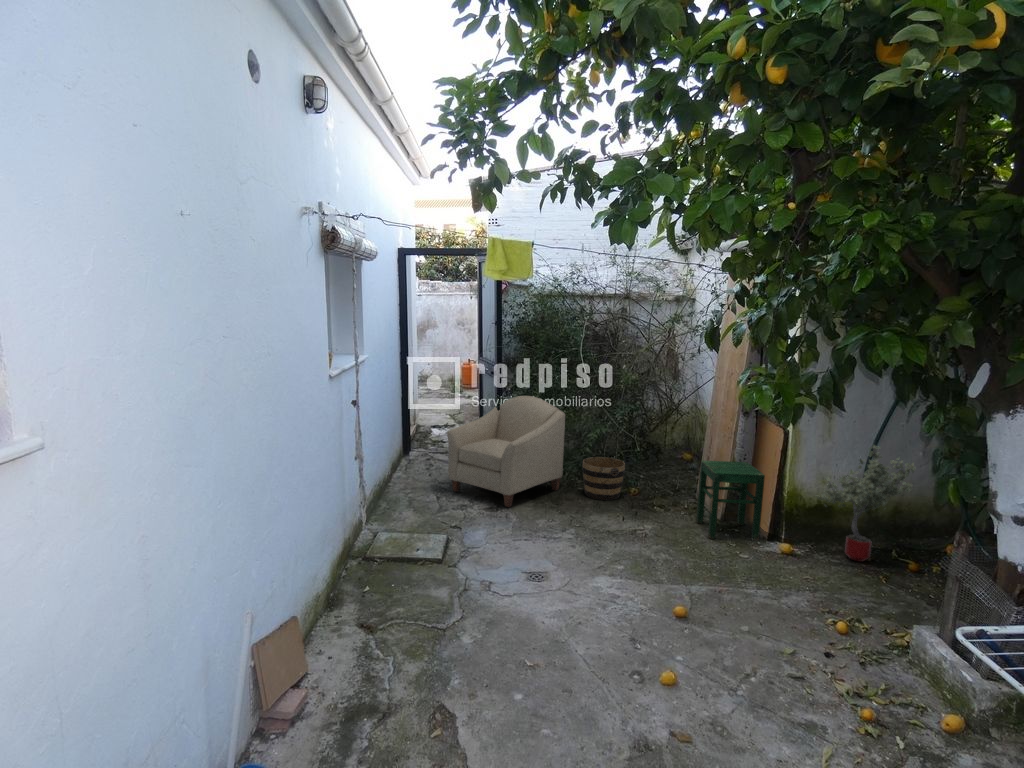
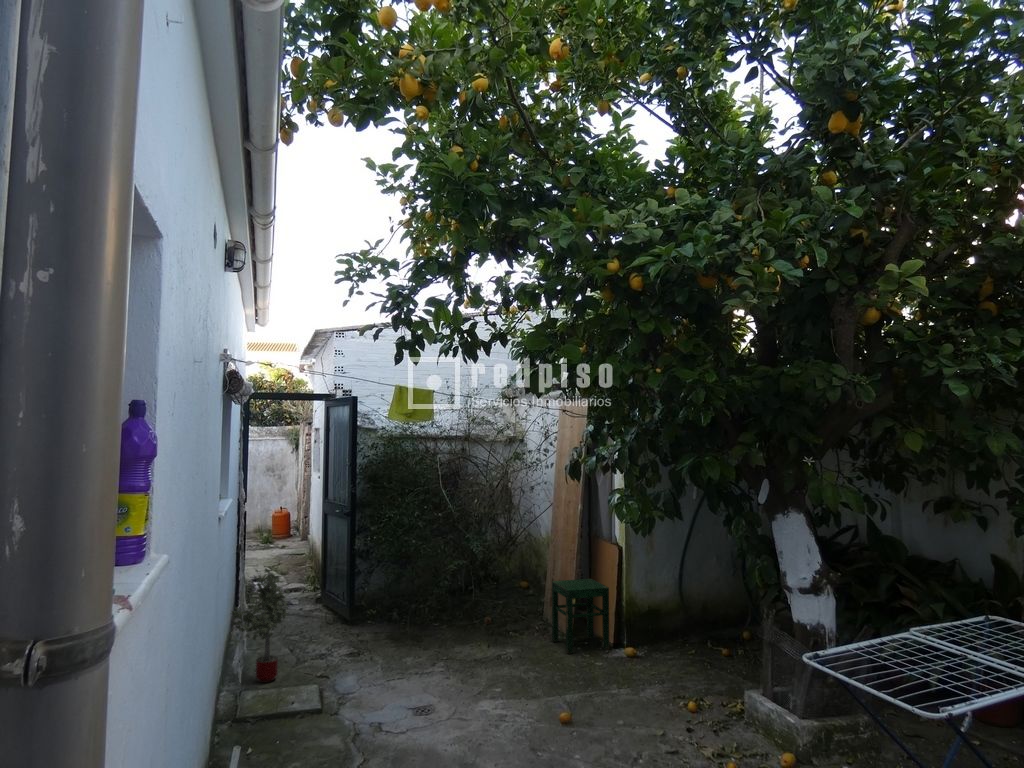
chair: present [447,396,565,507] -> none [298,535,418,651]
potted tree: present [817,445,916,562] -> present [232,568,290,683]
bucket: present [582,457,625,500] -> none [437,590,479,633]

